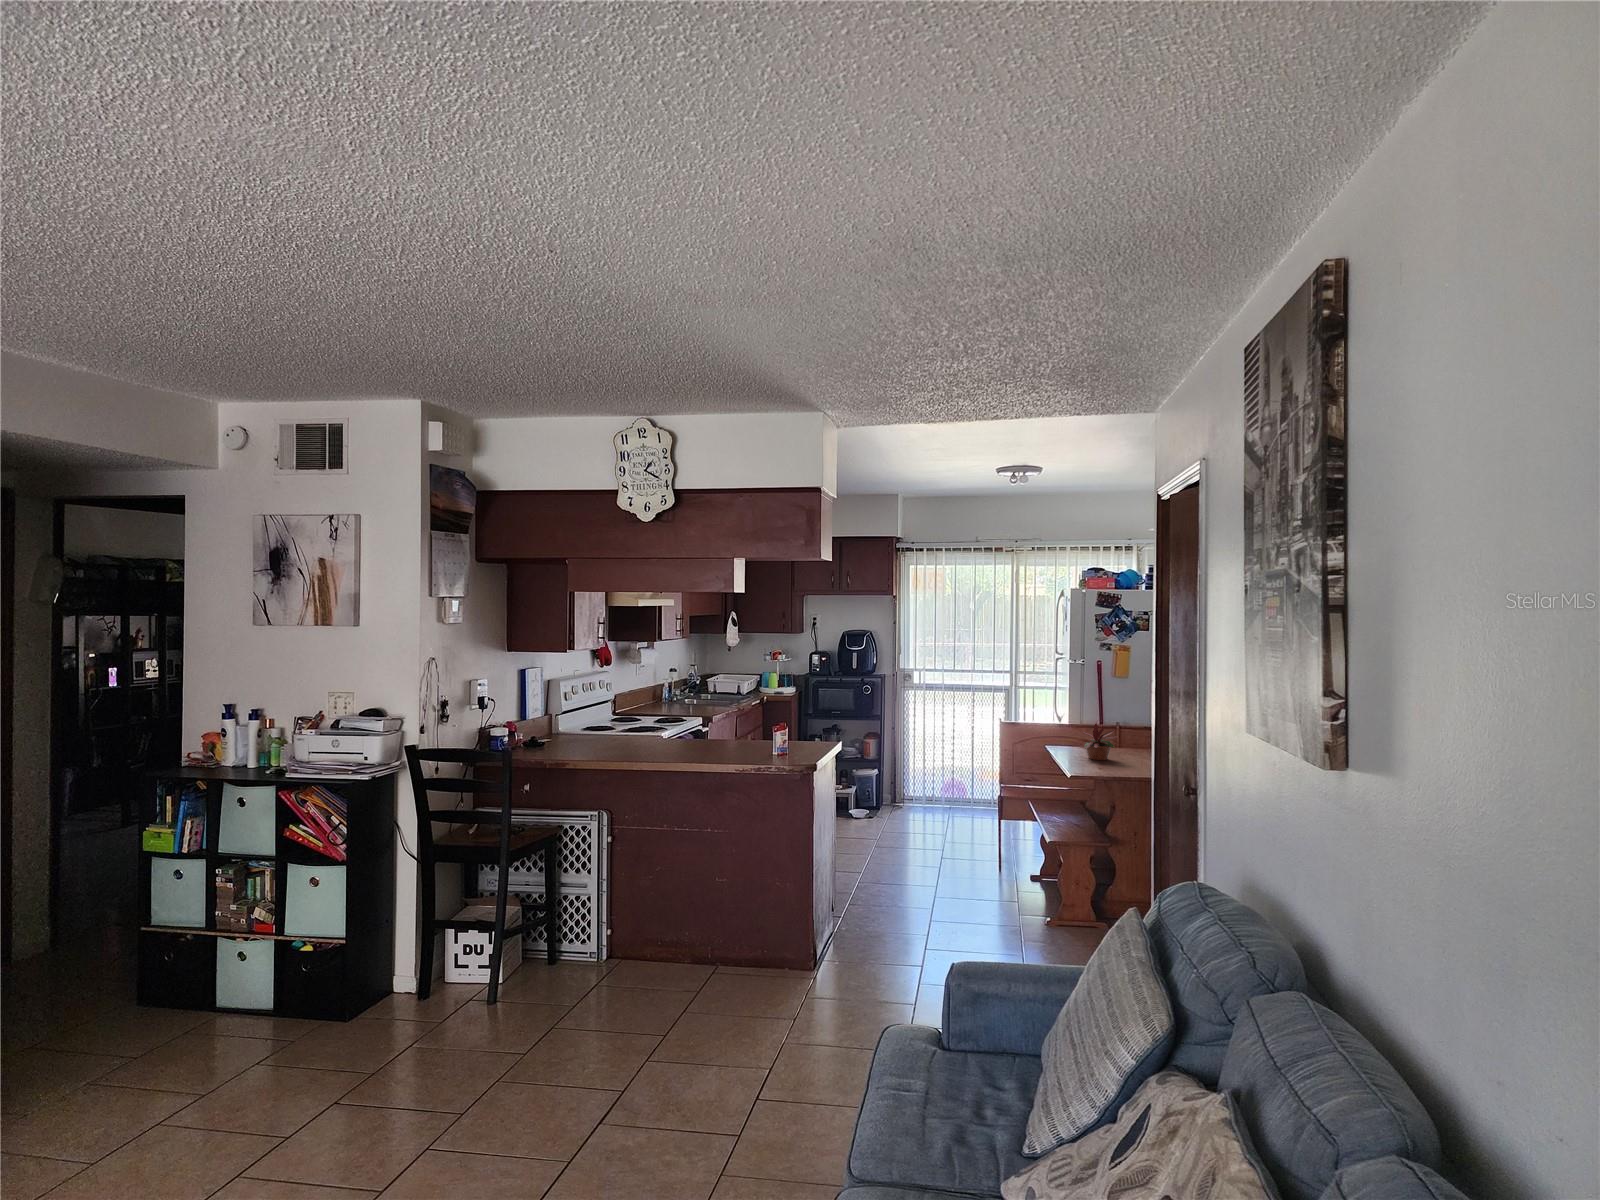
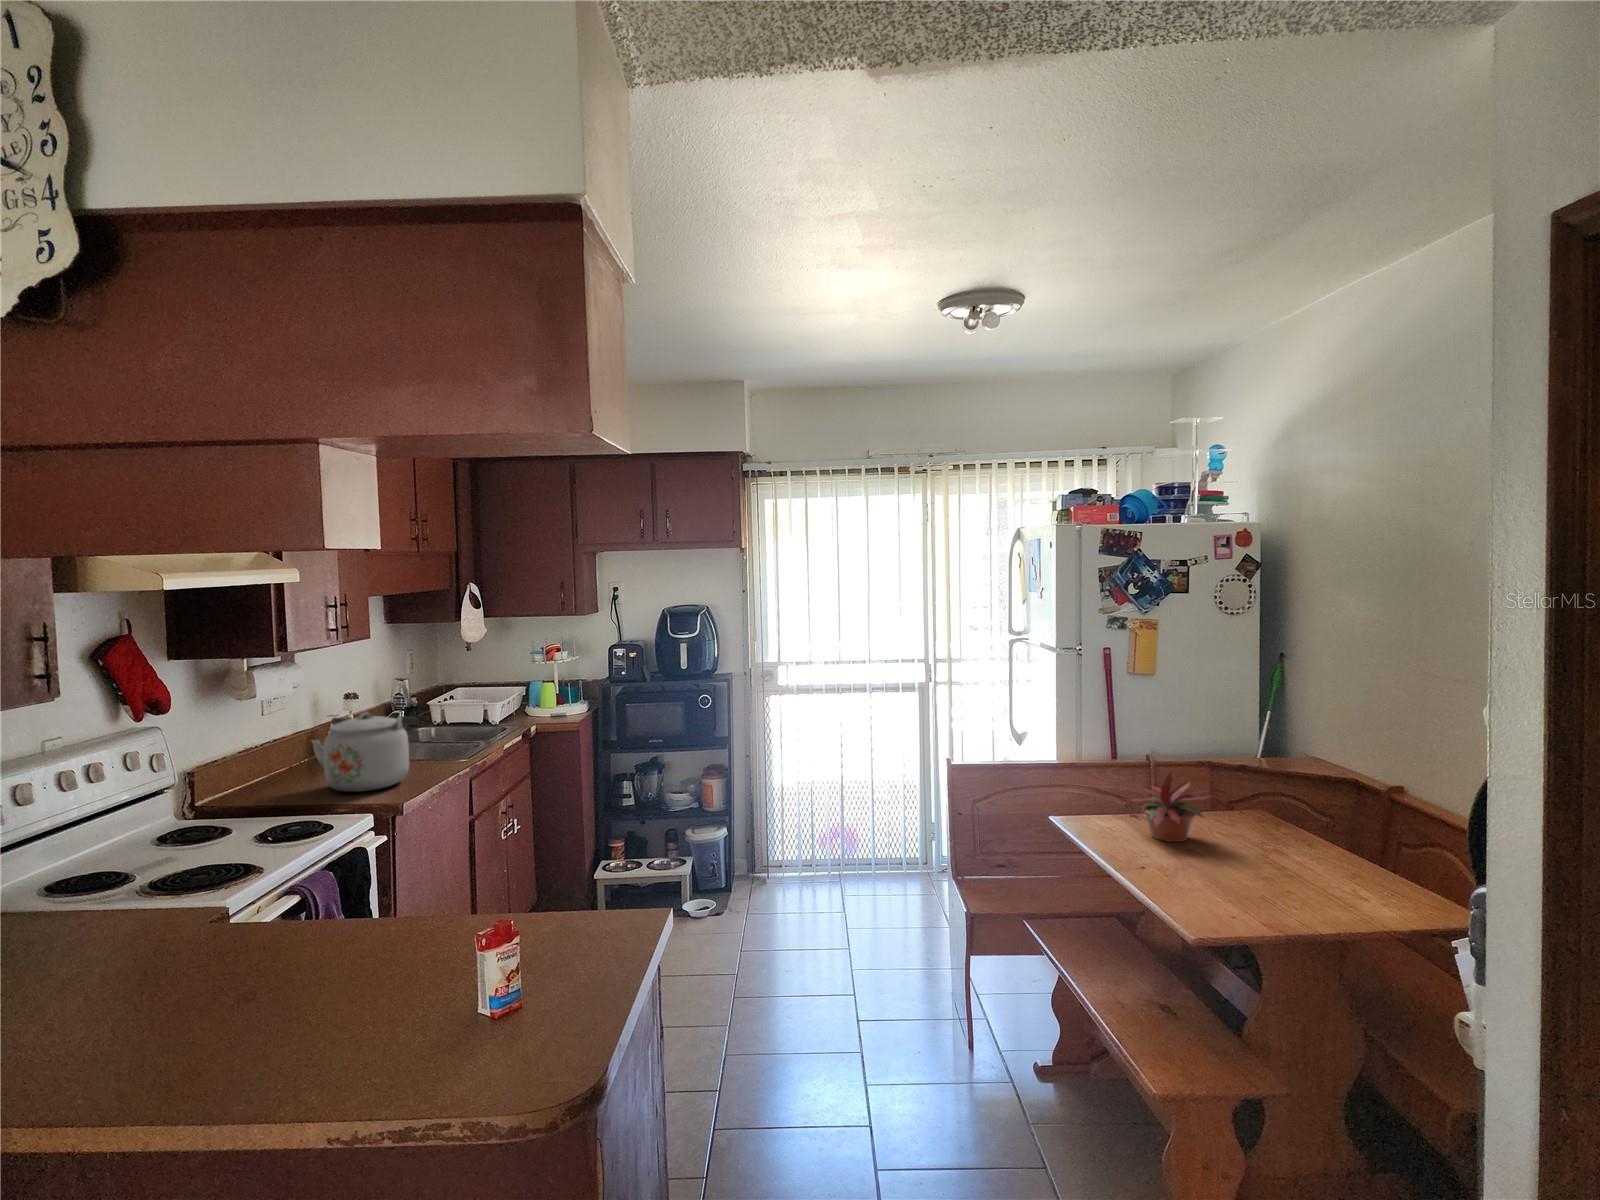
kettle: none [666,676,715,714] -> present [312,712,419,792]

